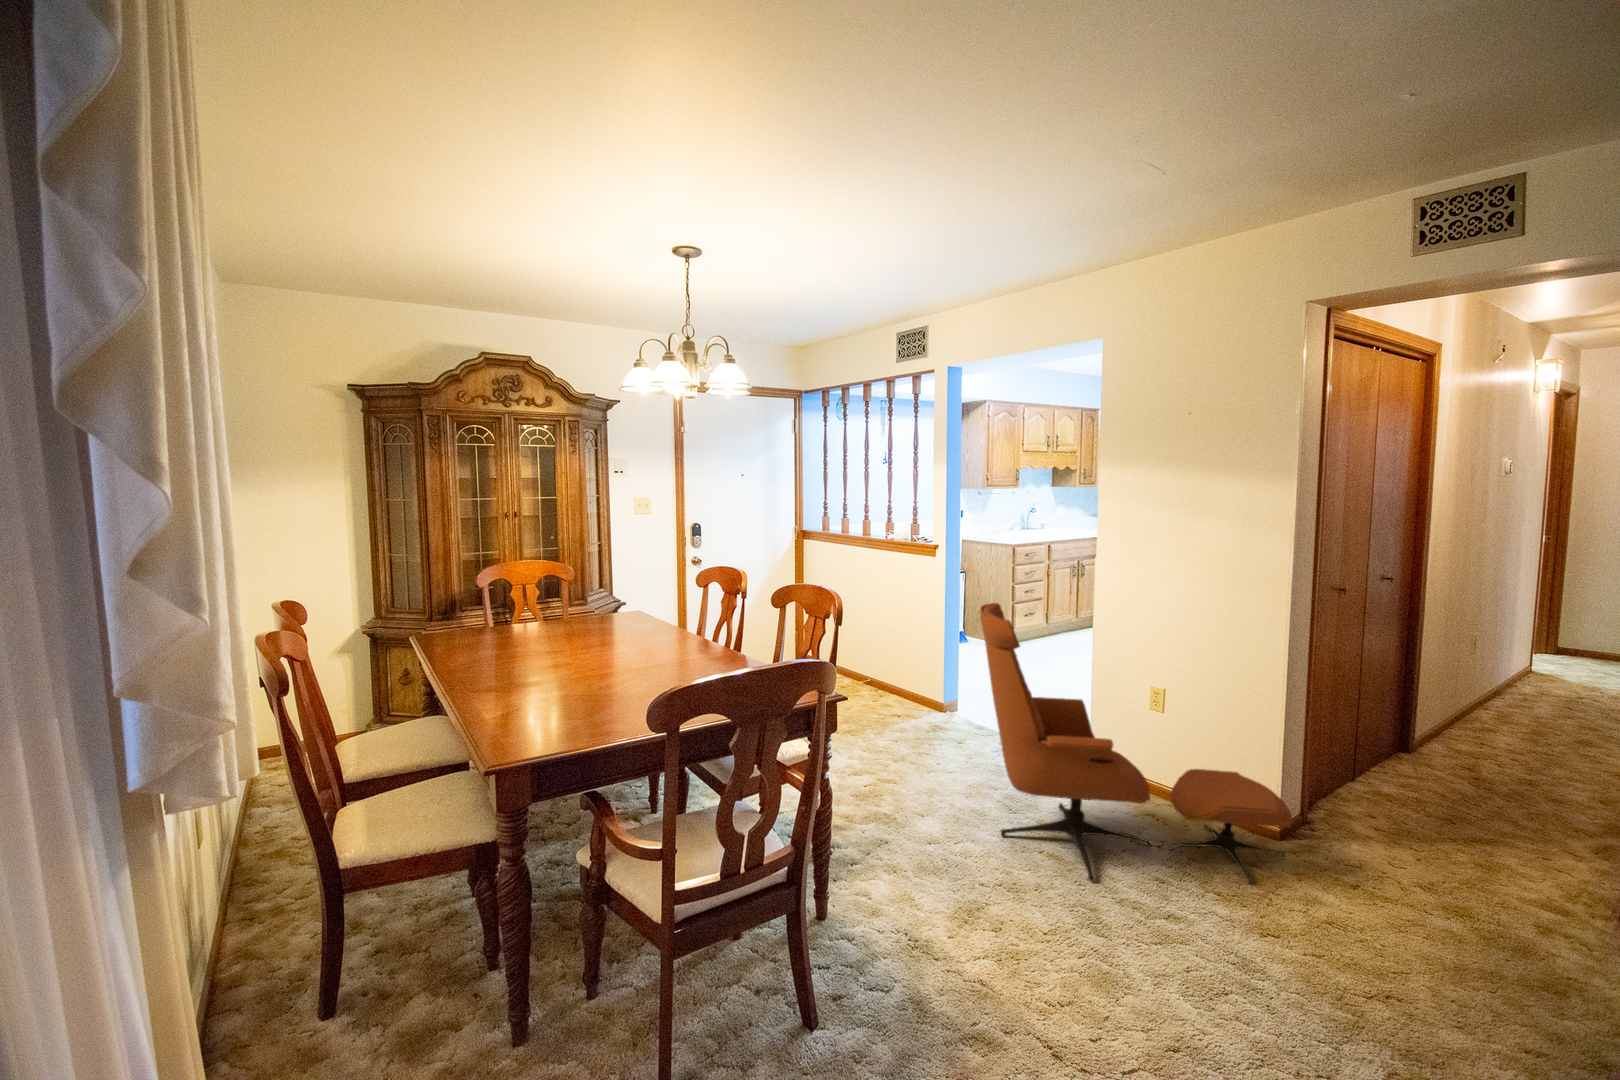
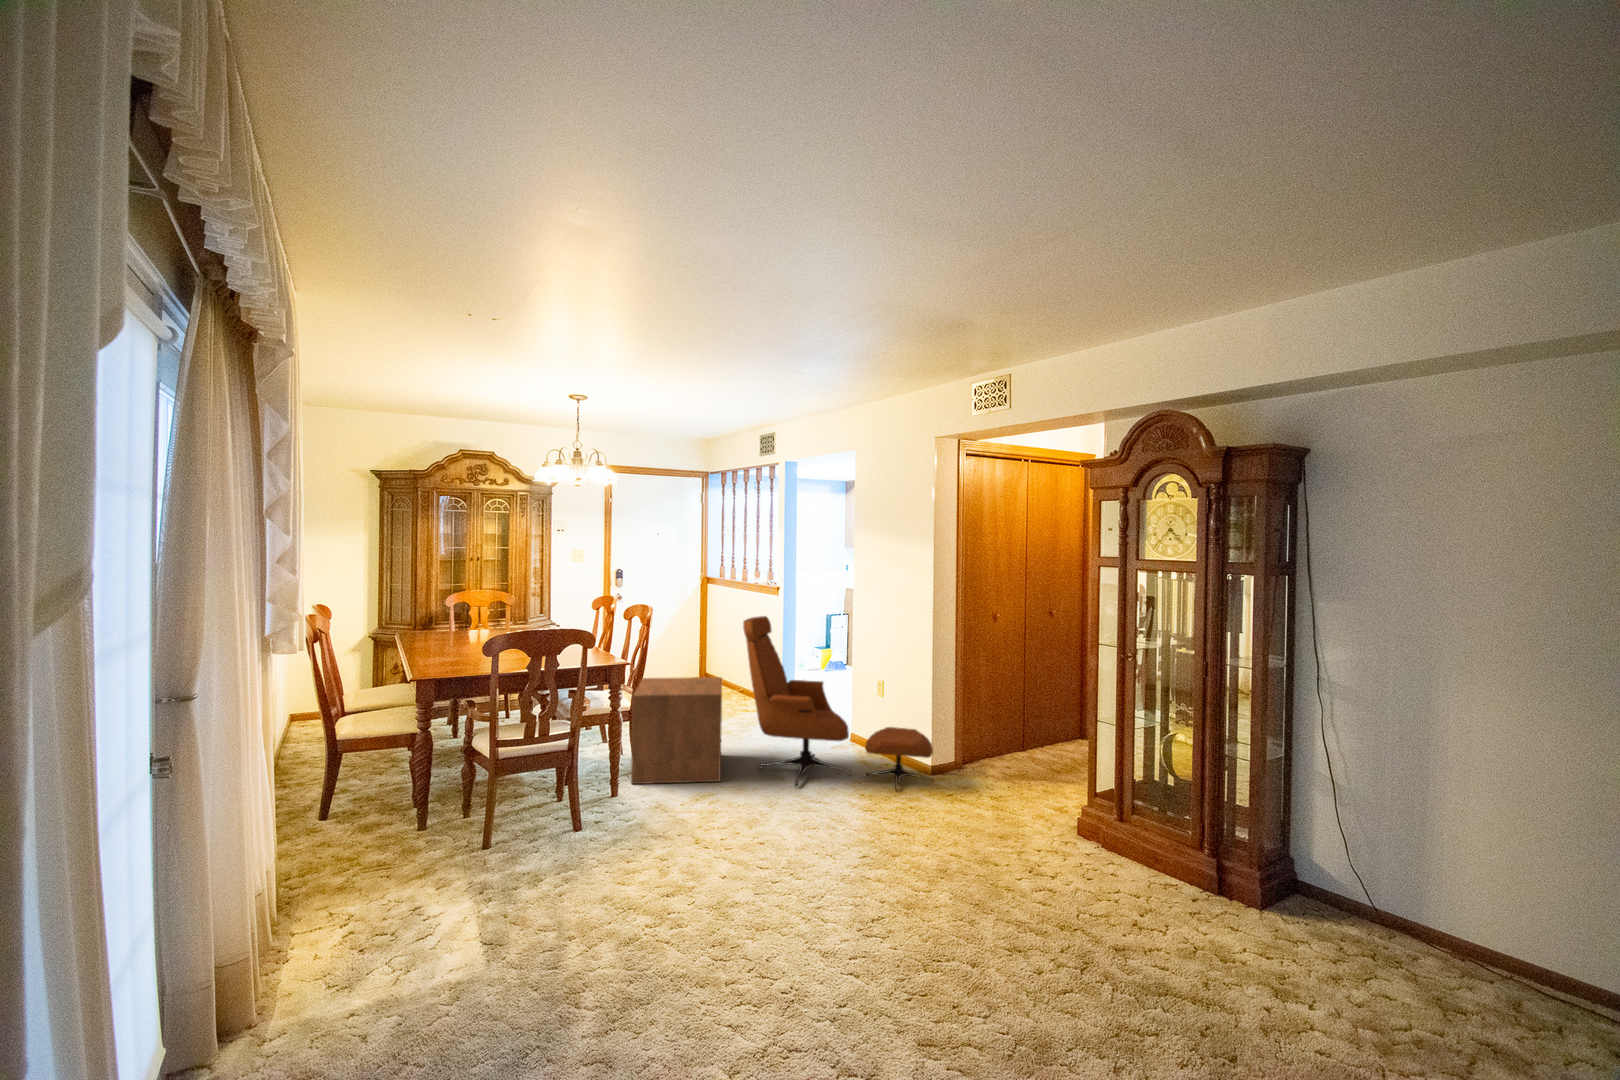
side table: none [806,695,969,885] -> present [631,677,722,784]

